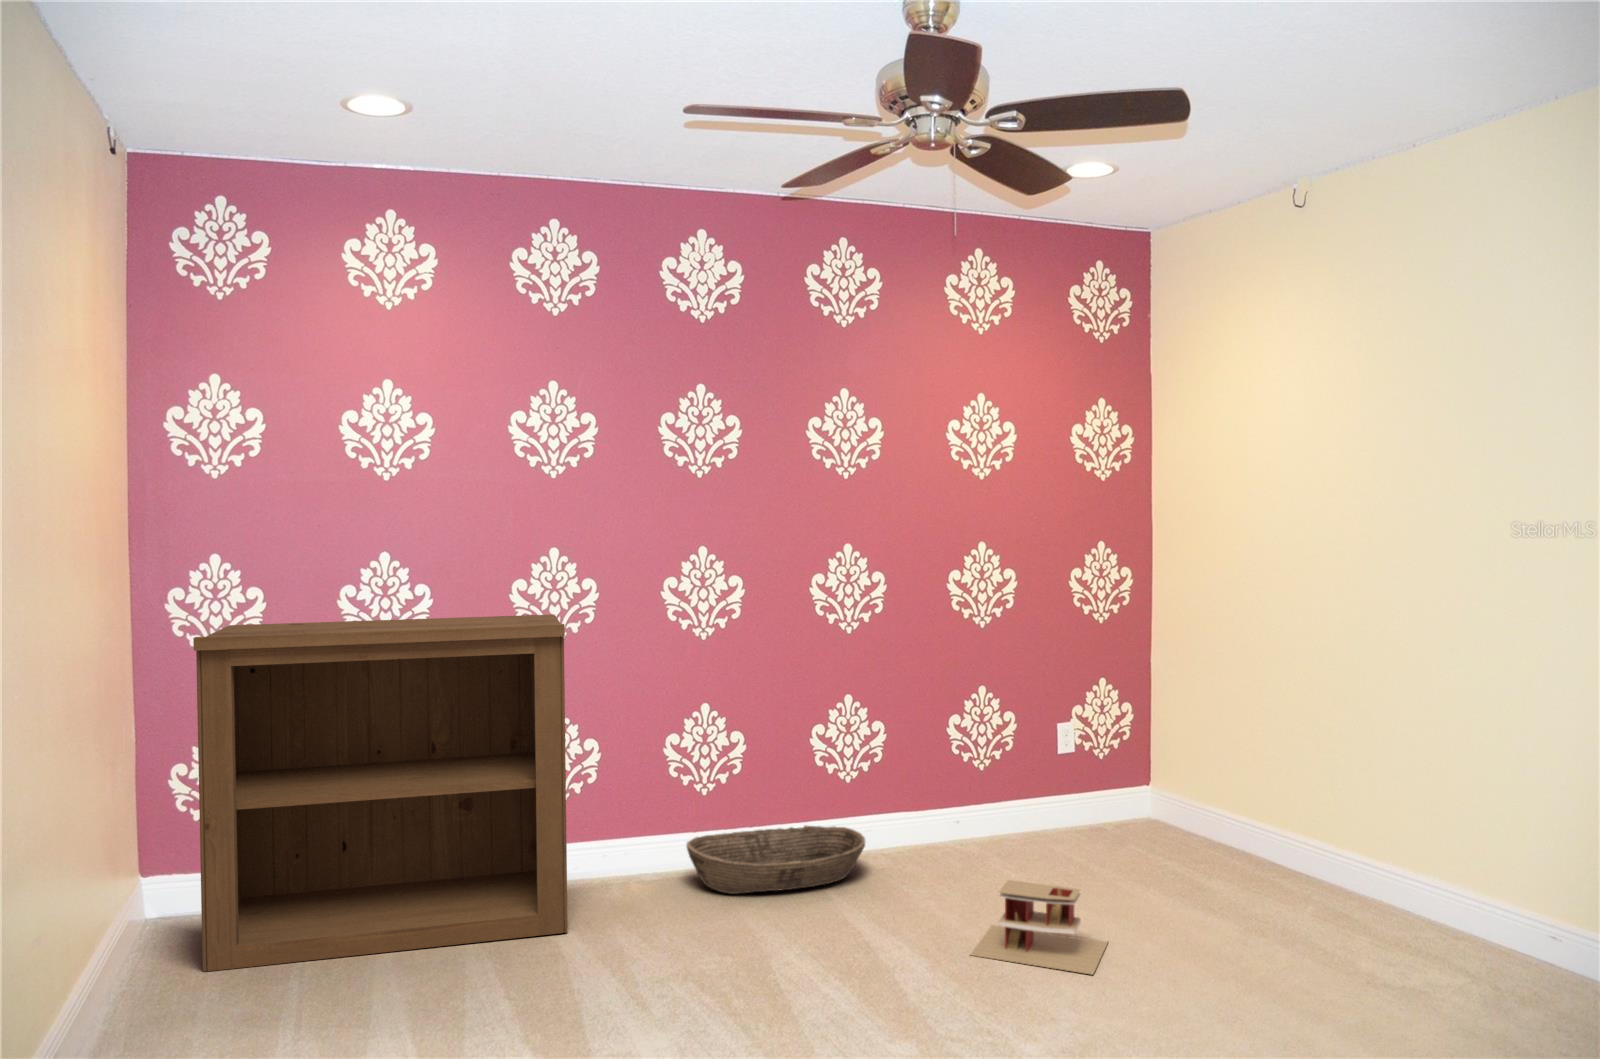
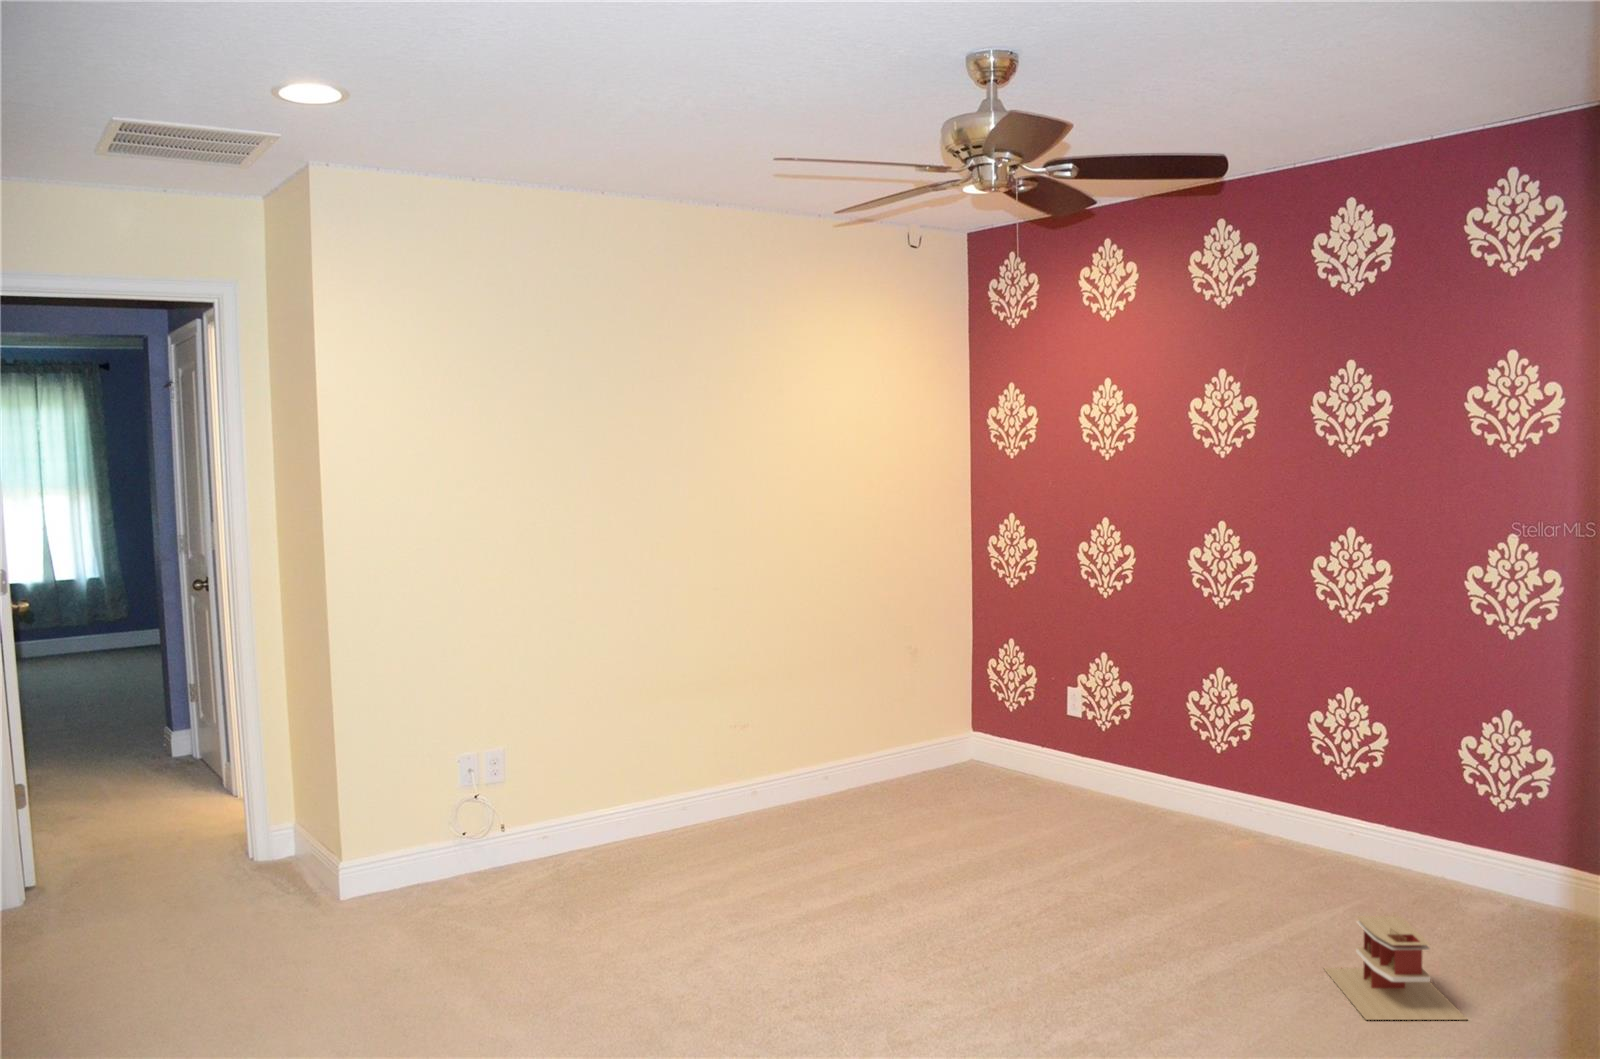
bookshelf: present [193,614,568,972] -> none [934,565,1207,845]
basket: present [687,825,865,894] -> none [1270,814,1456,896]

